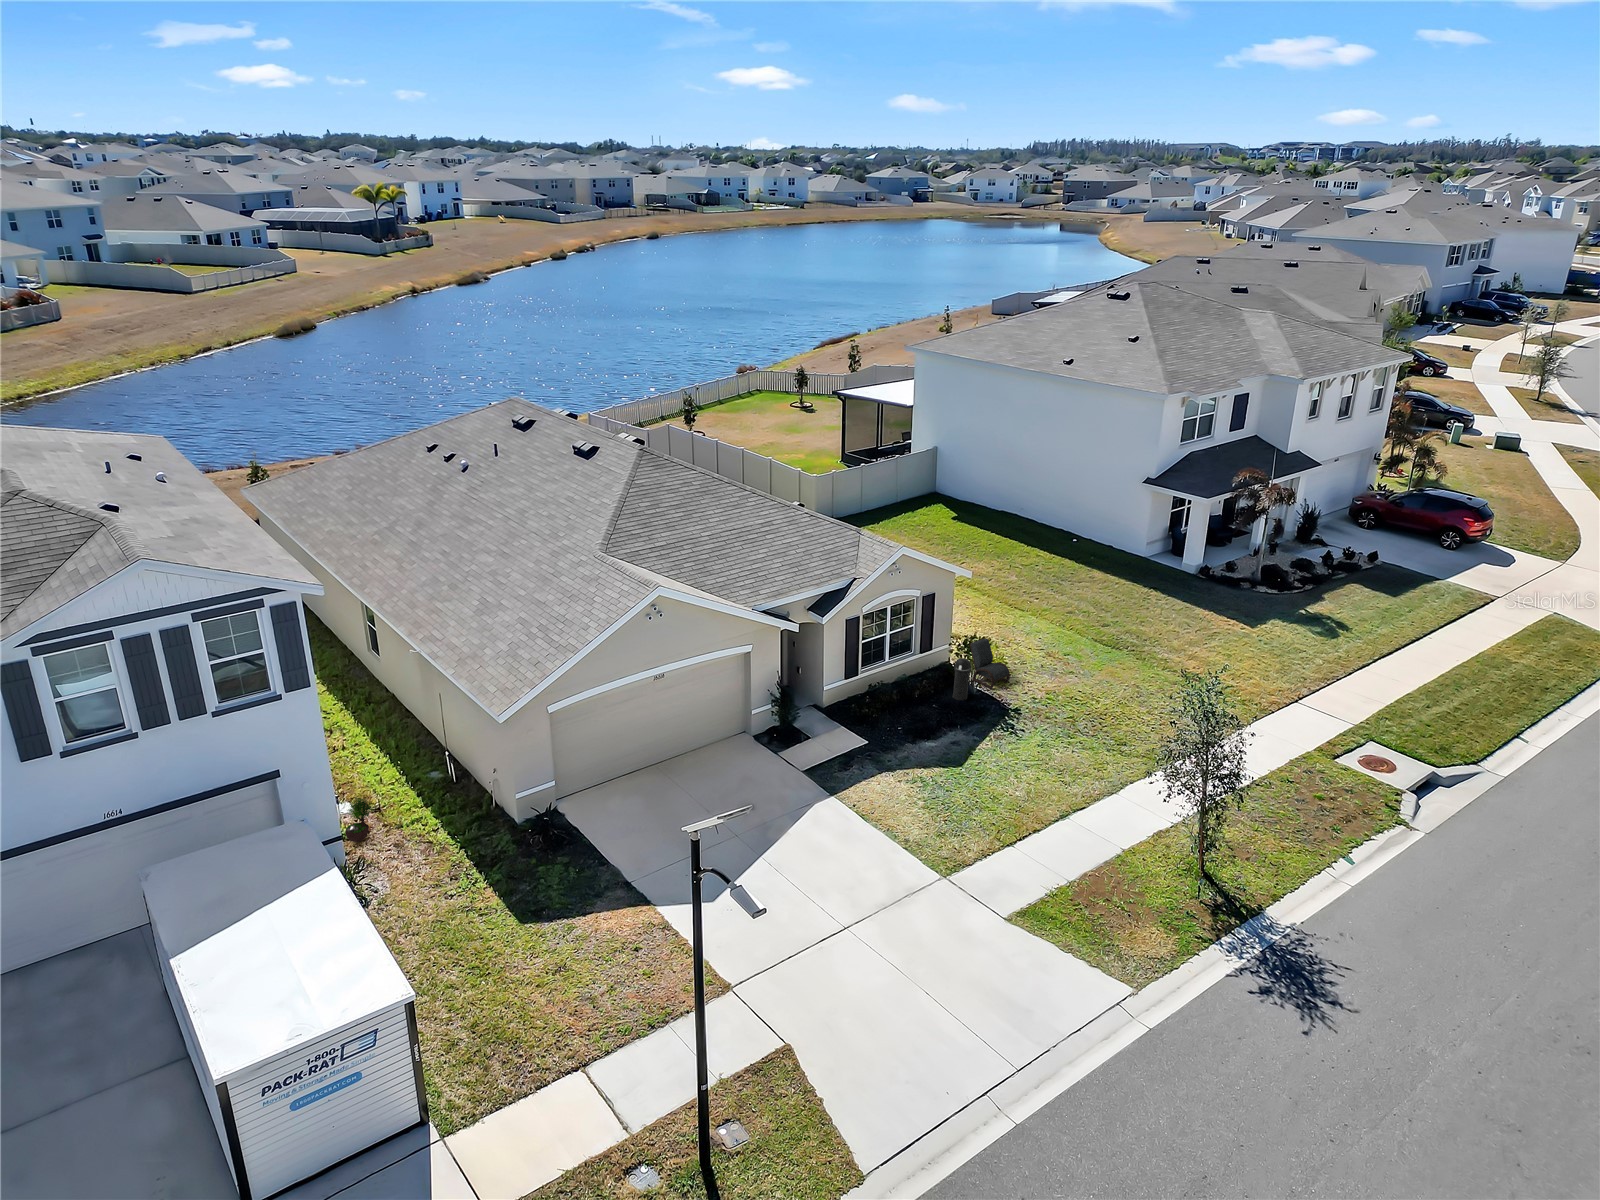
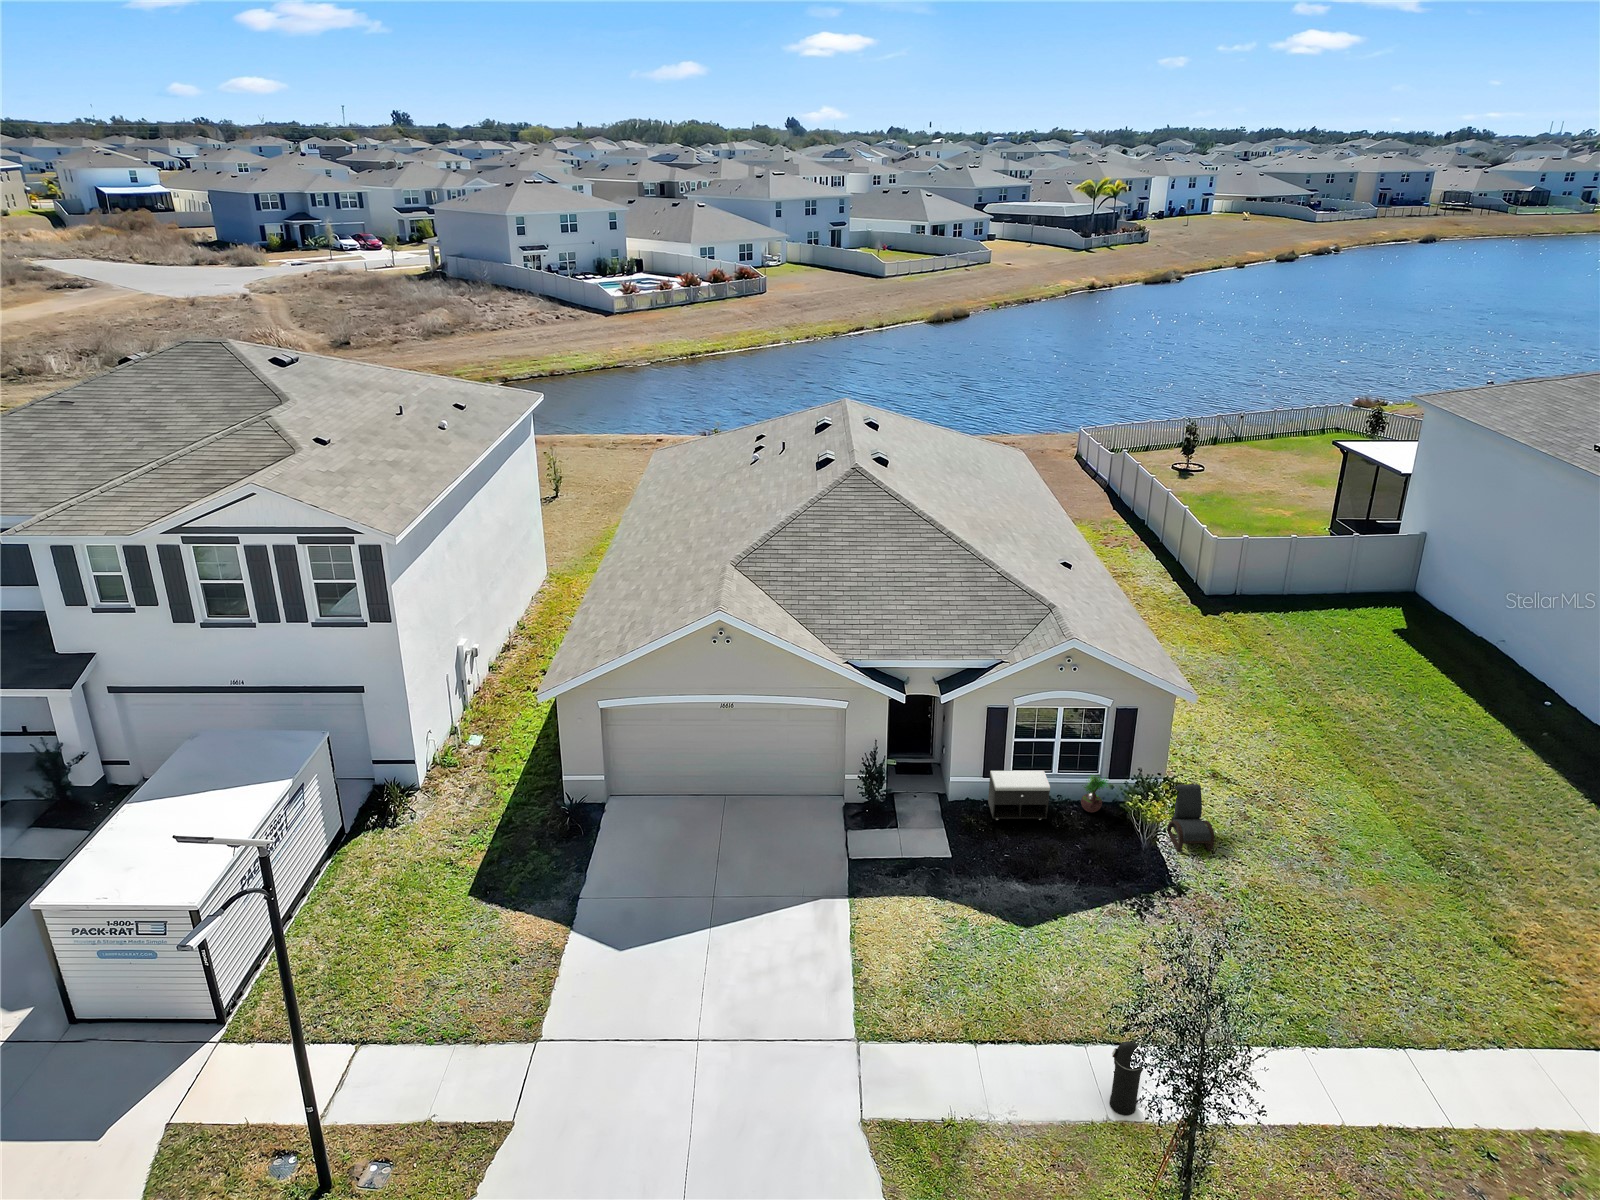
trash can: present [953,658,971,700] -> present [1110,1041,1145,1116]
storage bench: none [849,661,900,709] -> present [988,771,1050,820]
potted tree: present [346,798,373,842] -> present [1081,776,1107,812]

